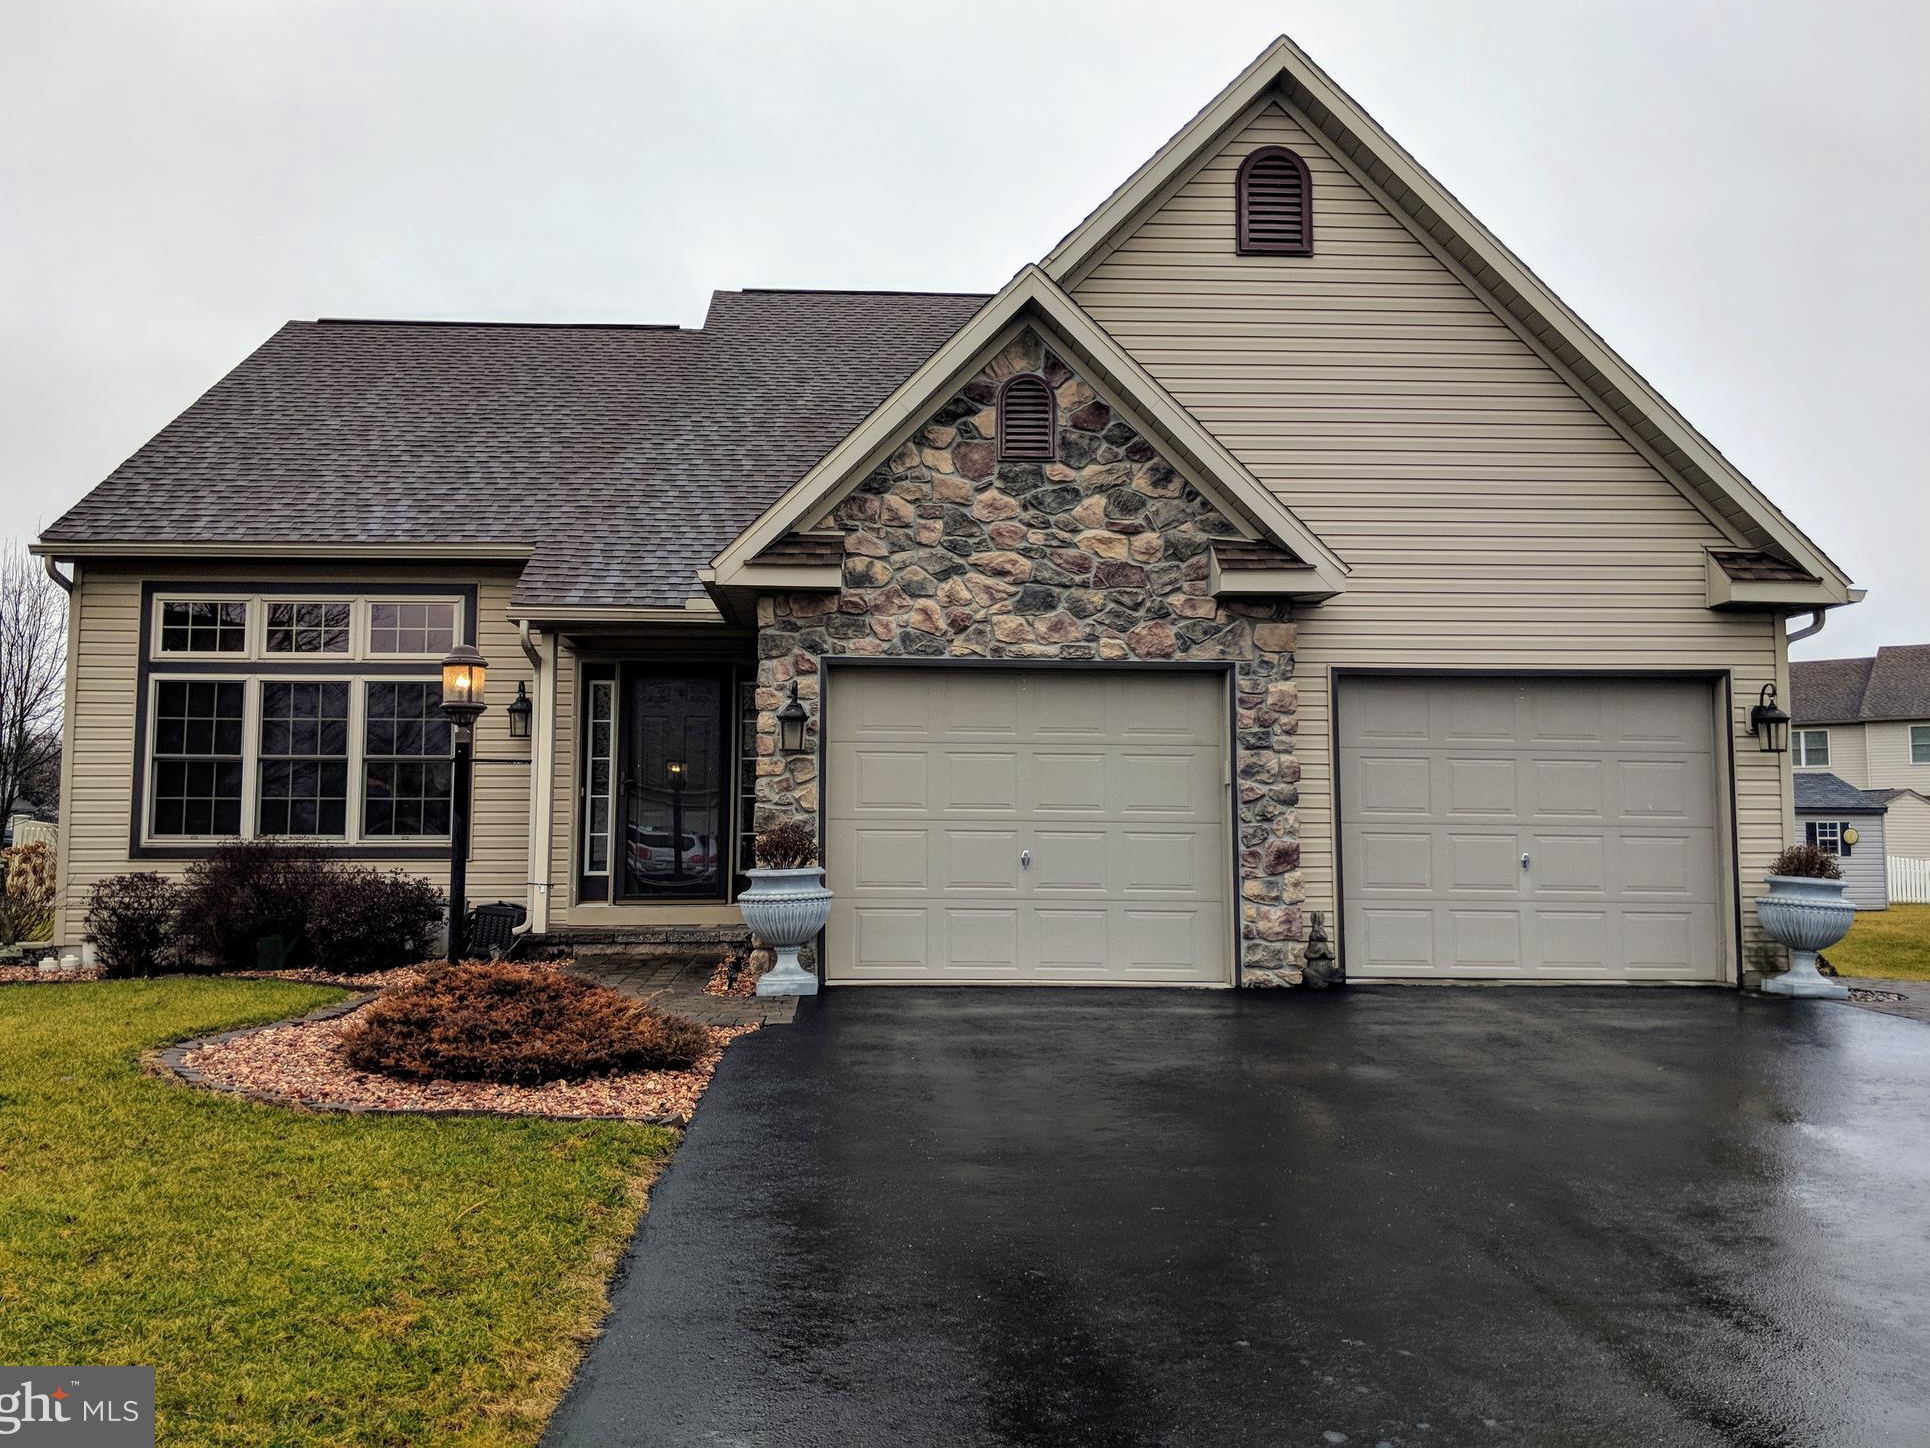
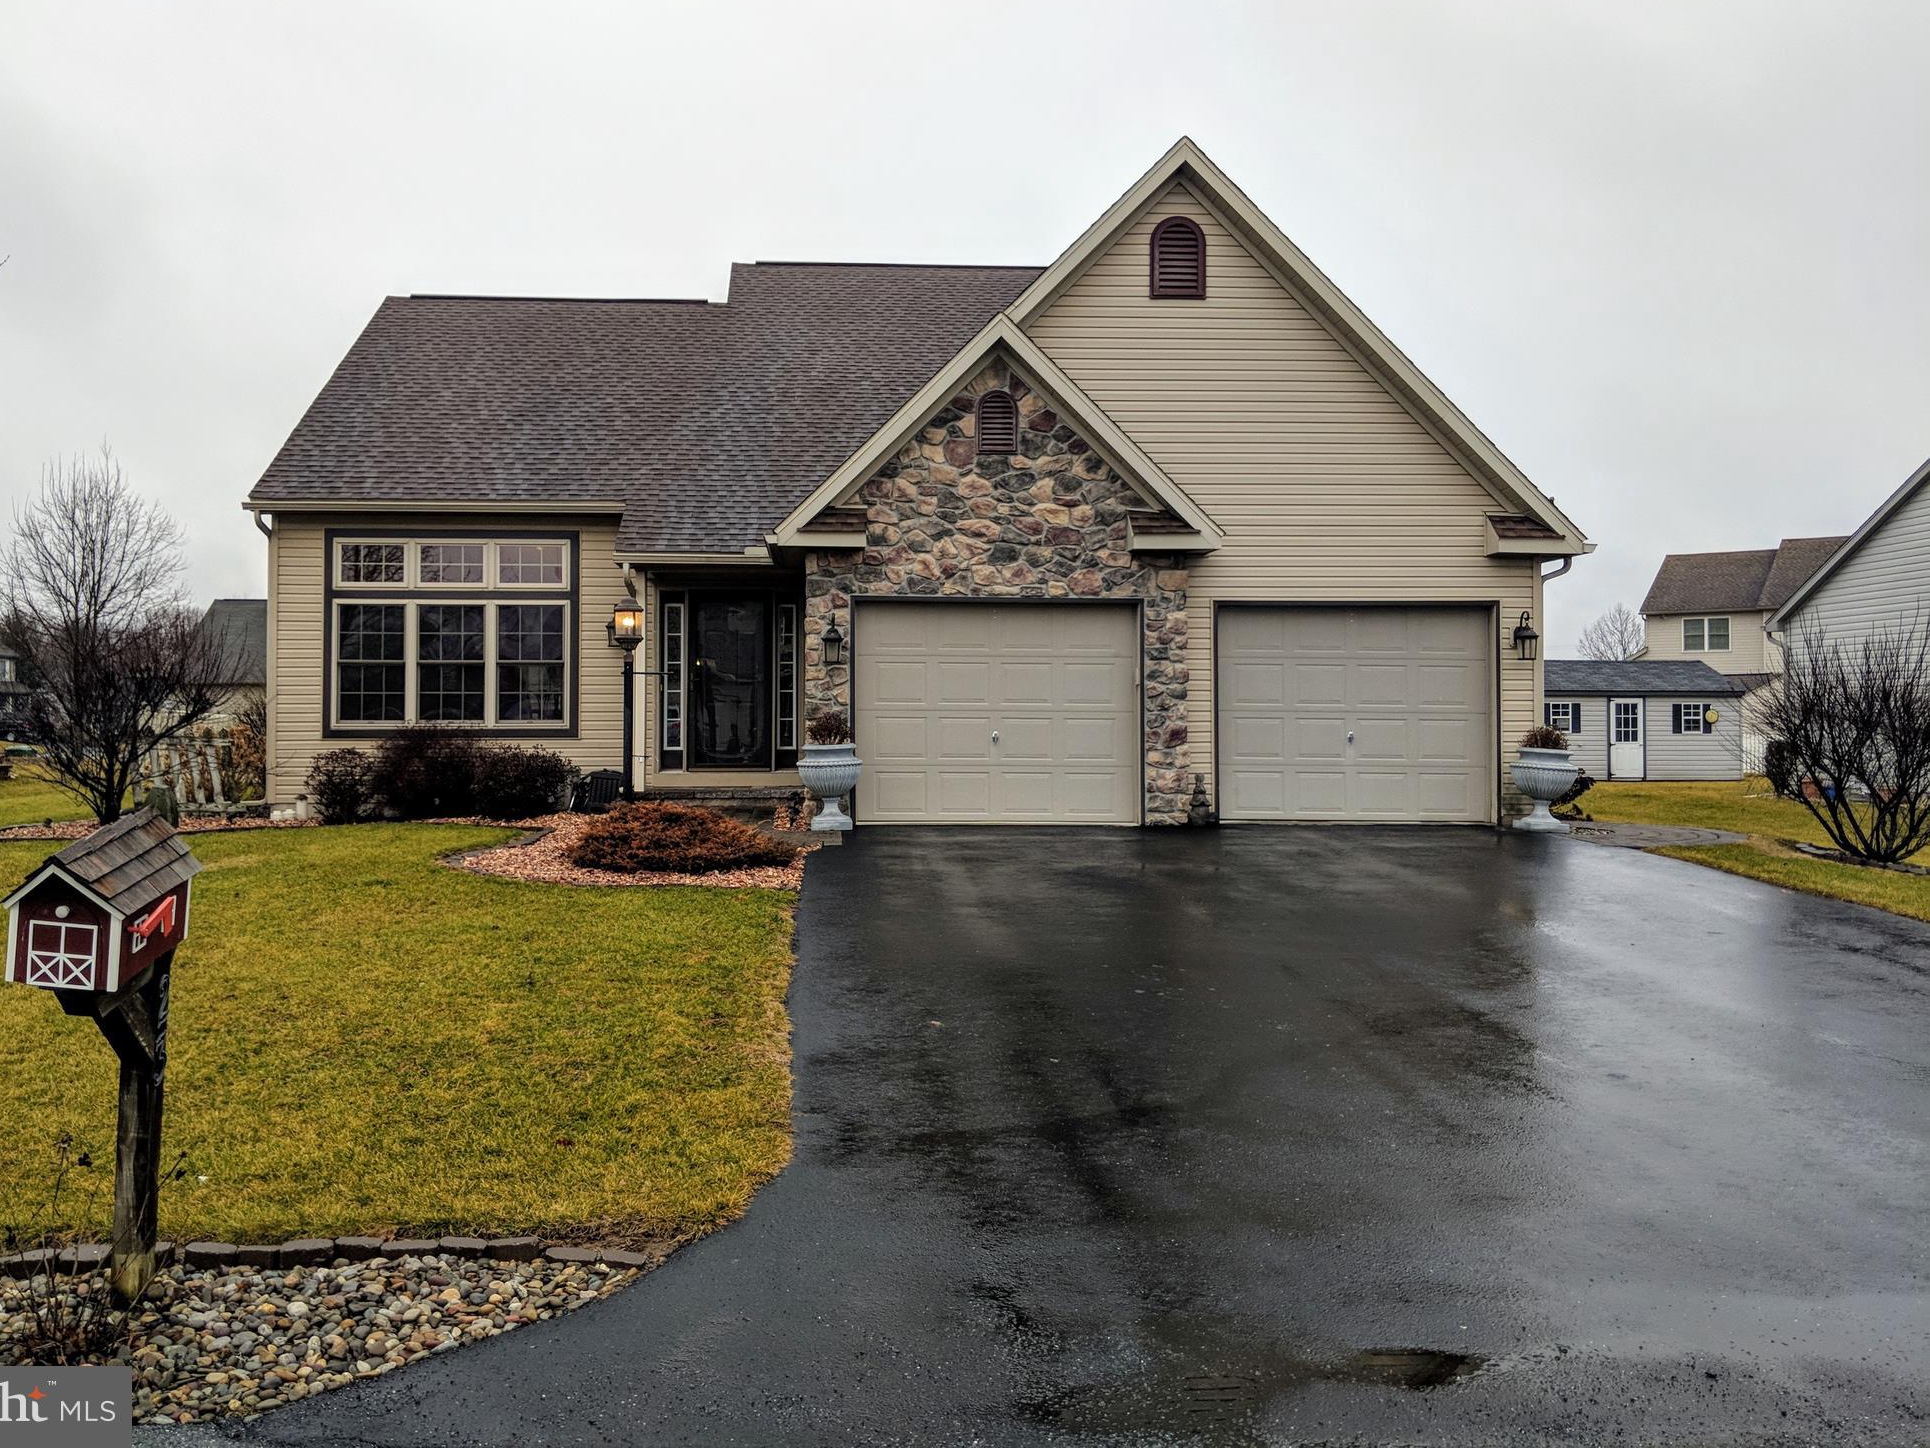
watering can: present [257,931,304,970] -> none [439,789,474,817]

